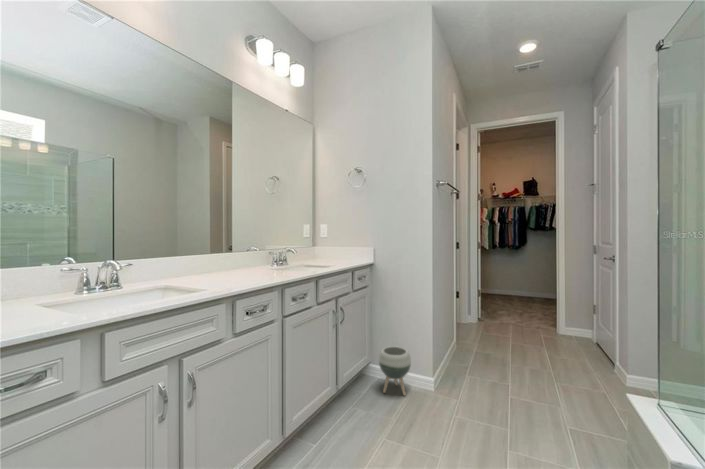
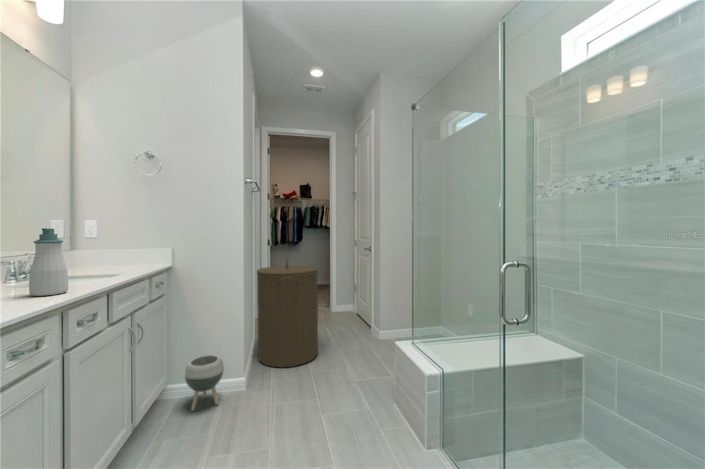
soap bottle: none [272,232,291,277] -> present [29,228,68,296]
laundry hamper: none [452,260,524,385] -> present [257,256,318,368]

